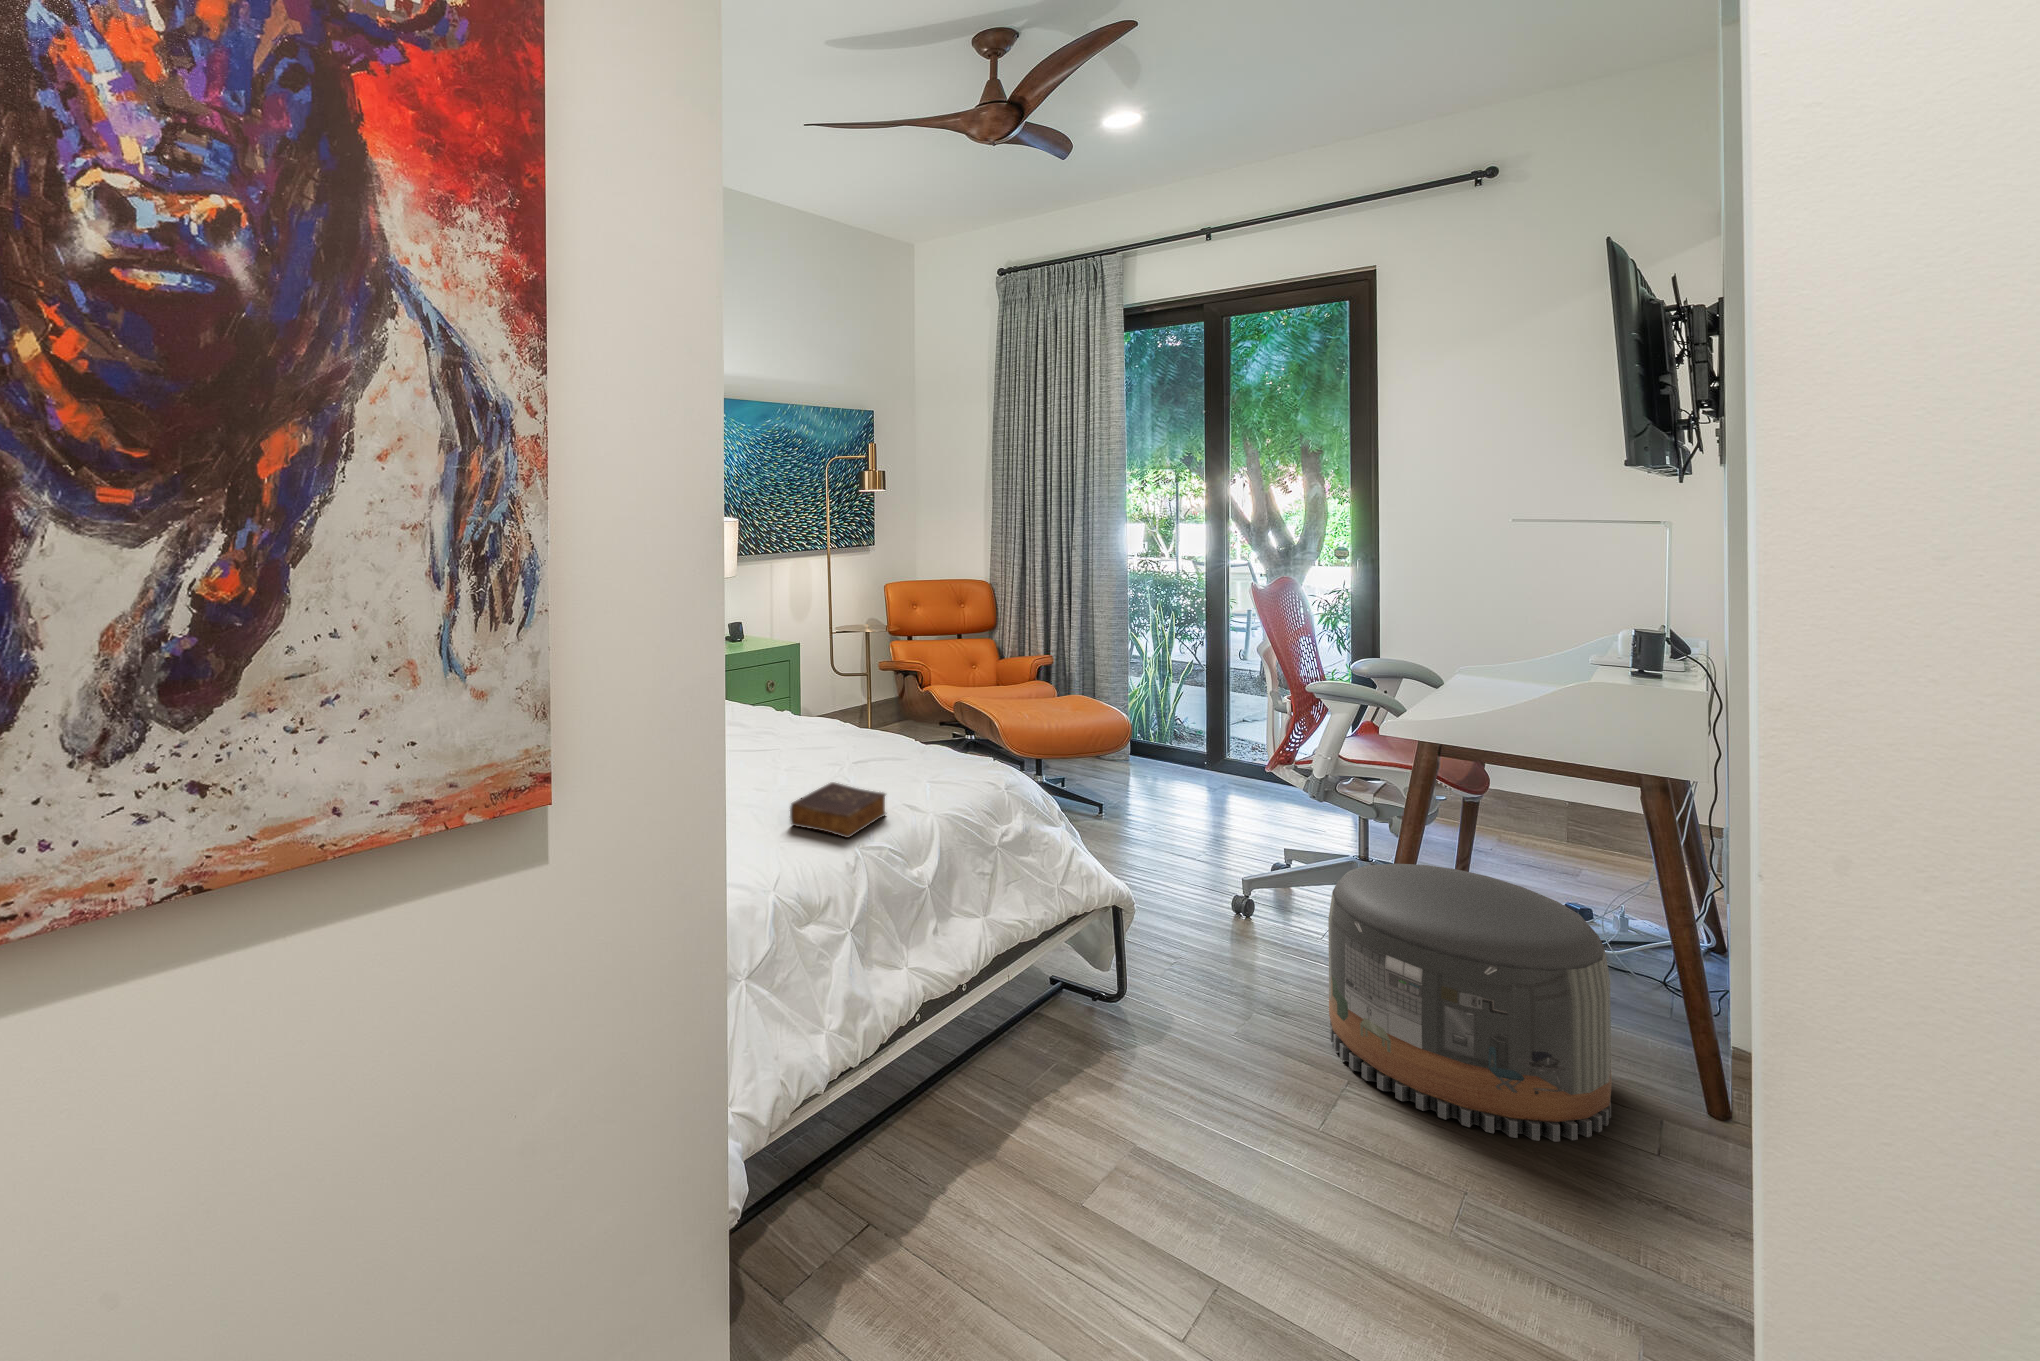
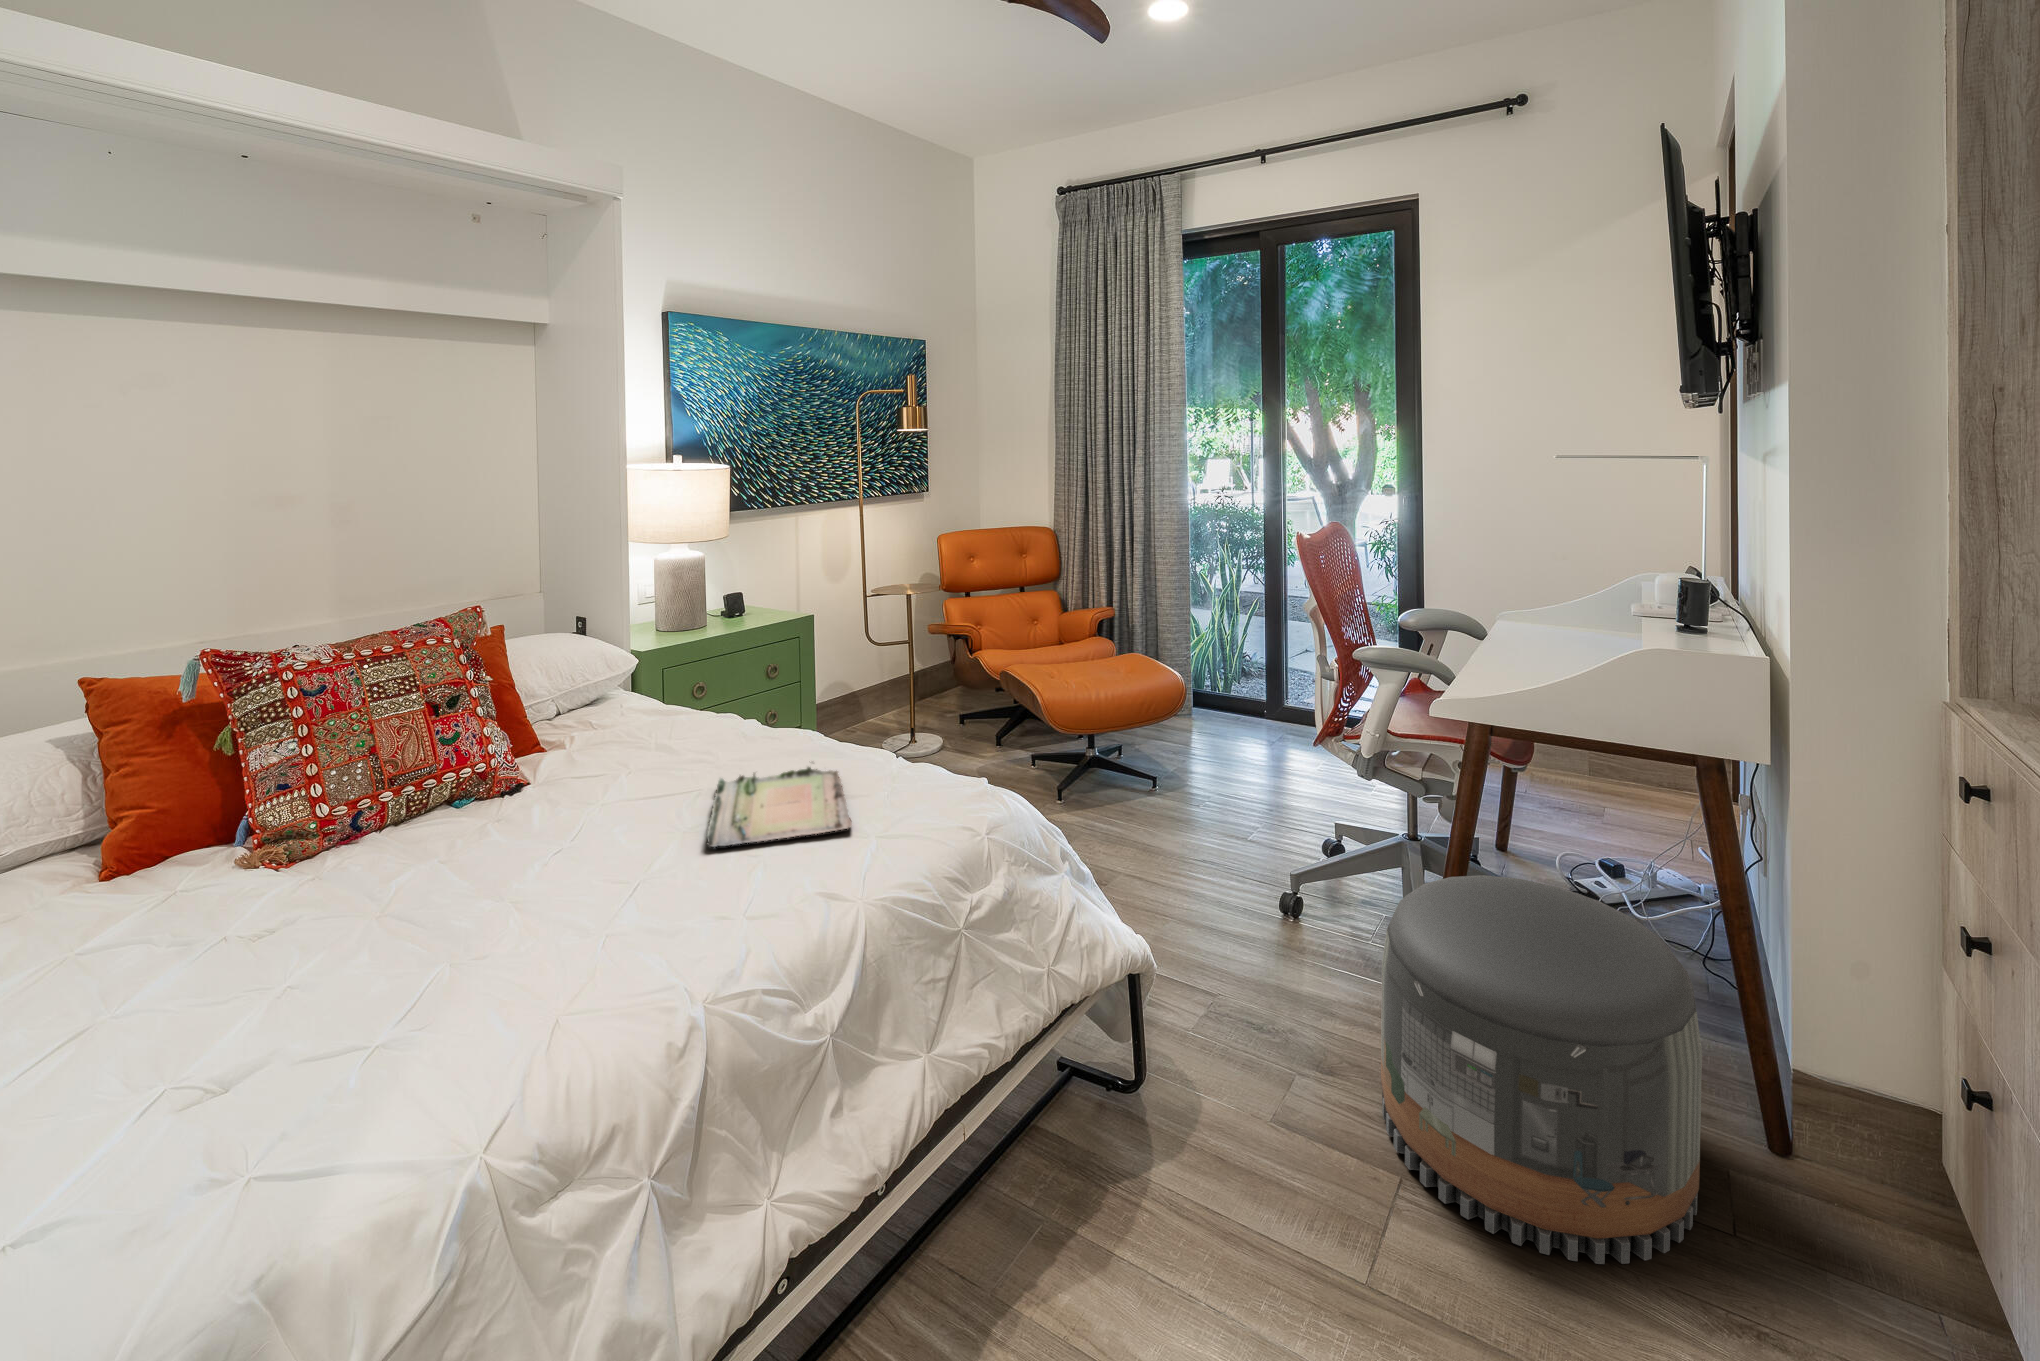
tray: none [799,733,911,778] -> present [707,767,852,848]
book: present [790,782,886,838] -> none [591,876,772,999]

